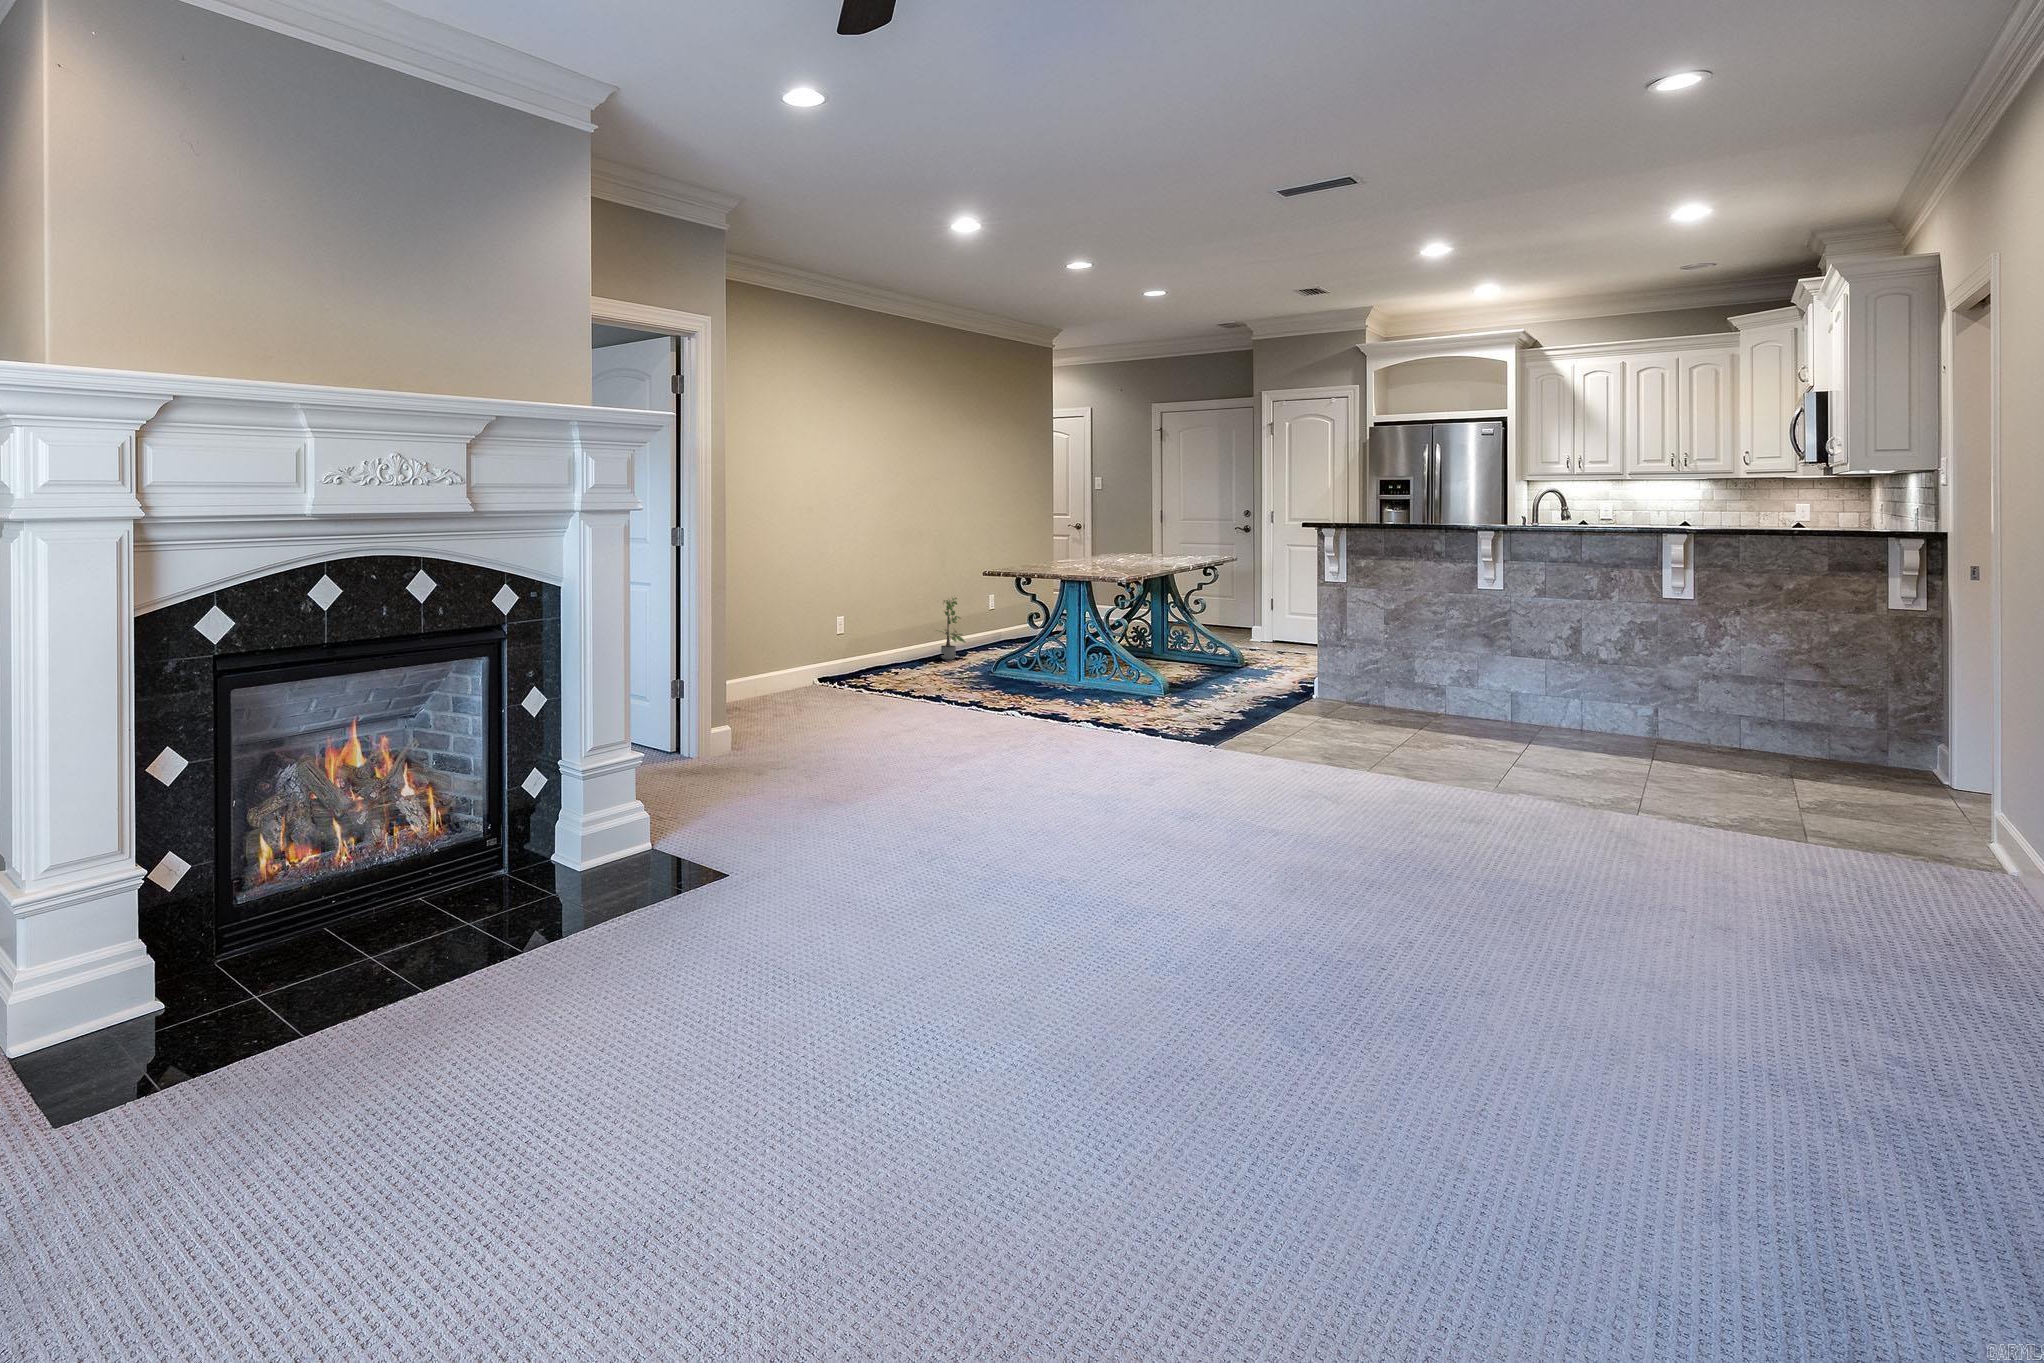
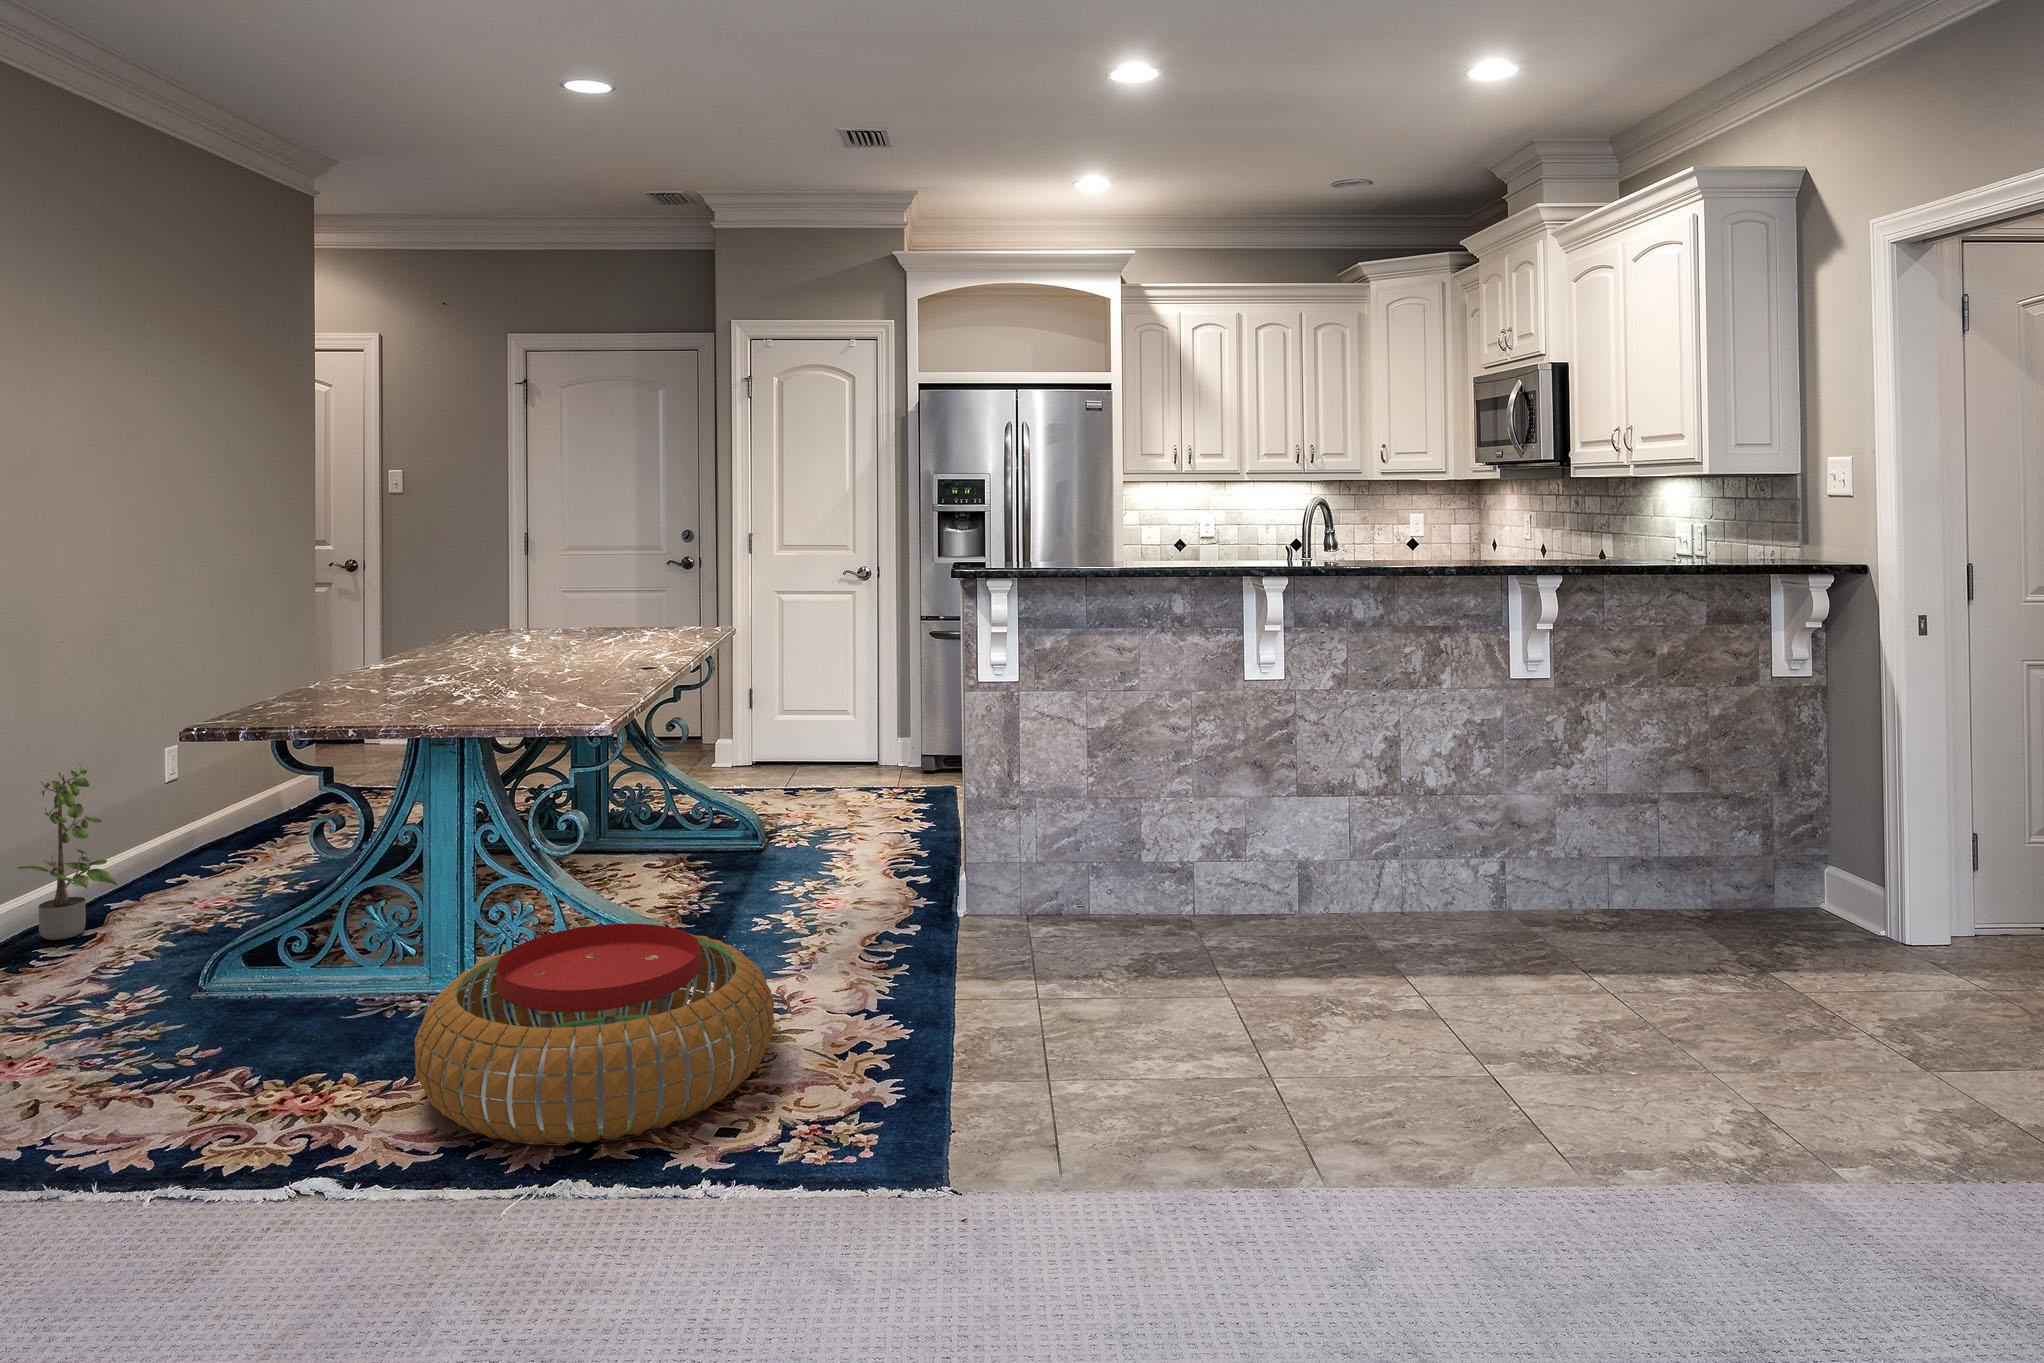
pouf: none [1051,659,1184,721] -> present [414,924,774,1145]

